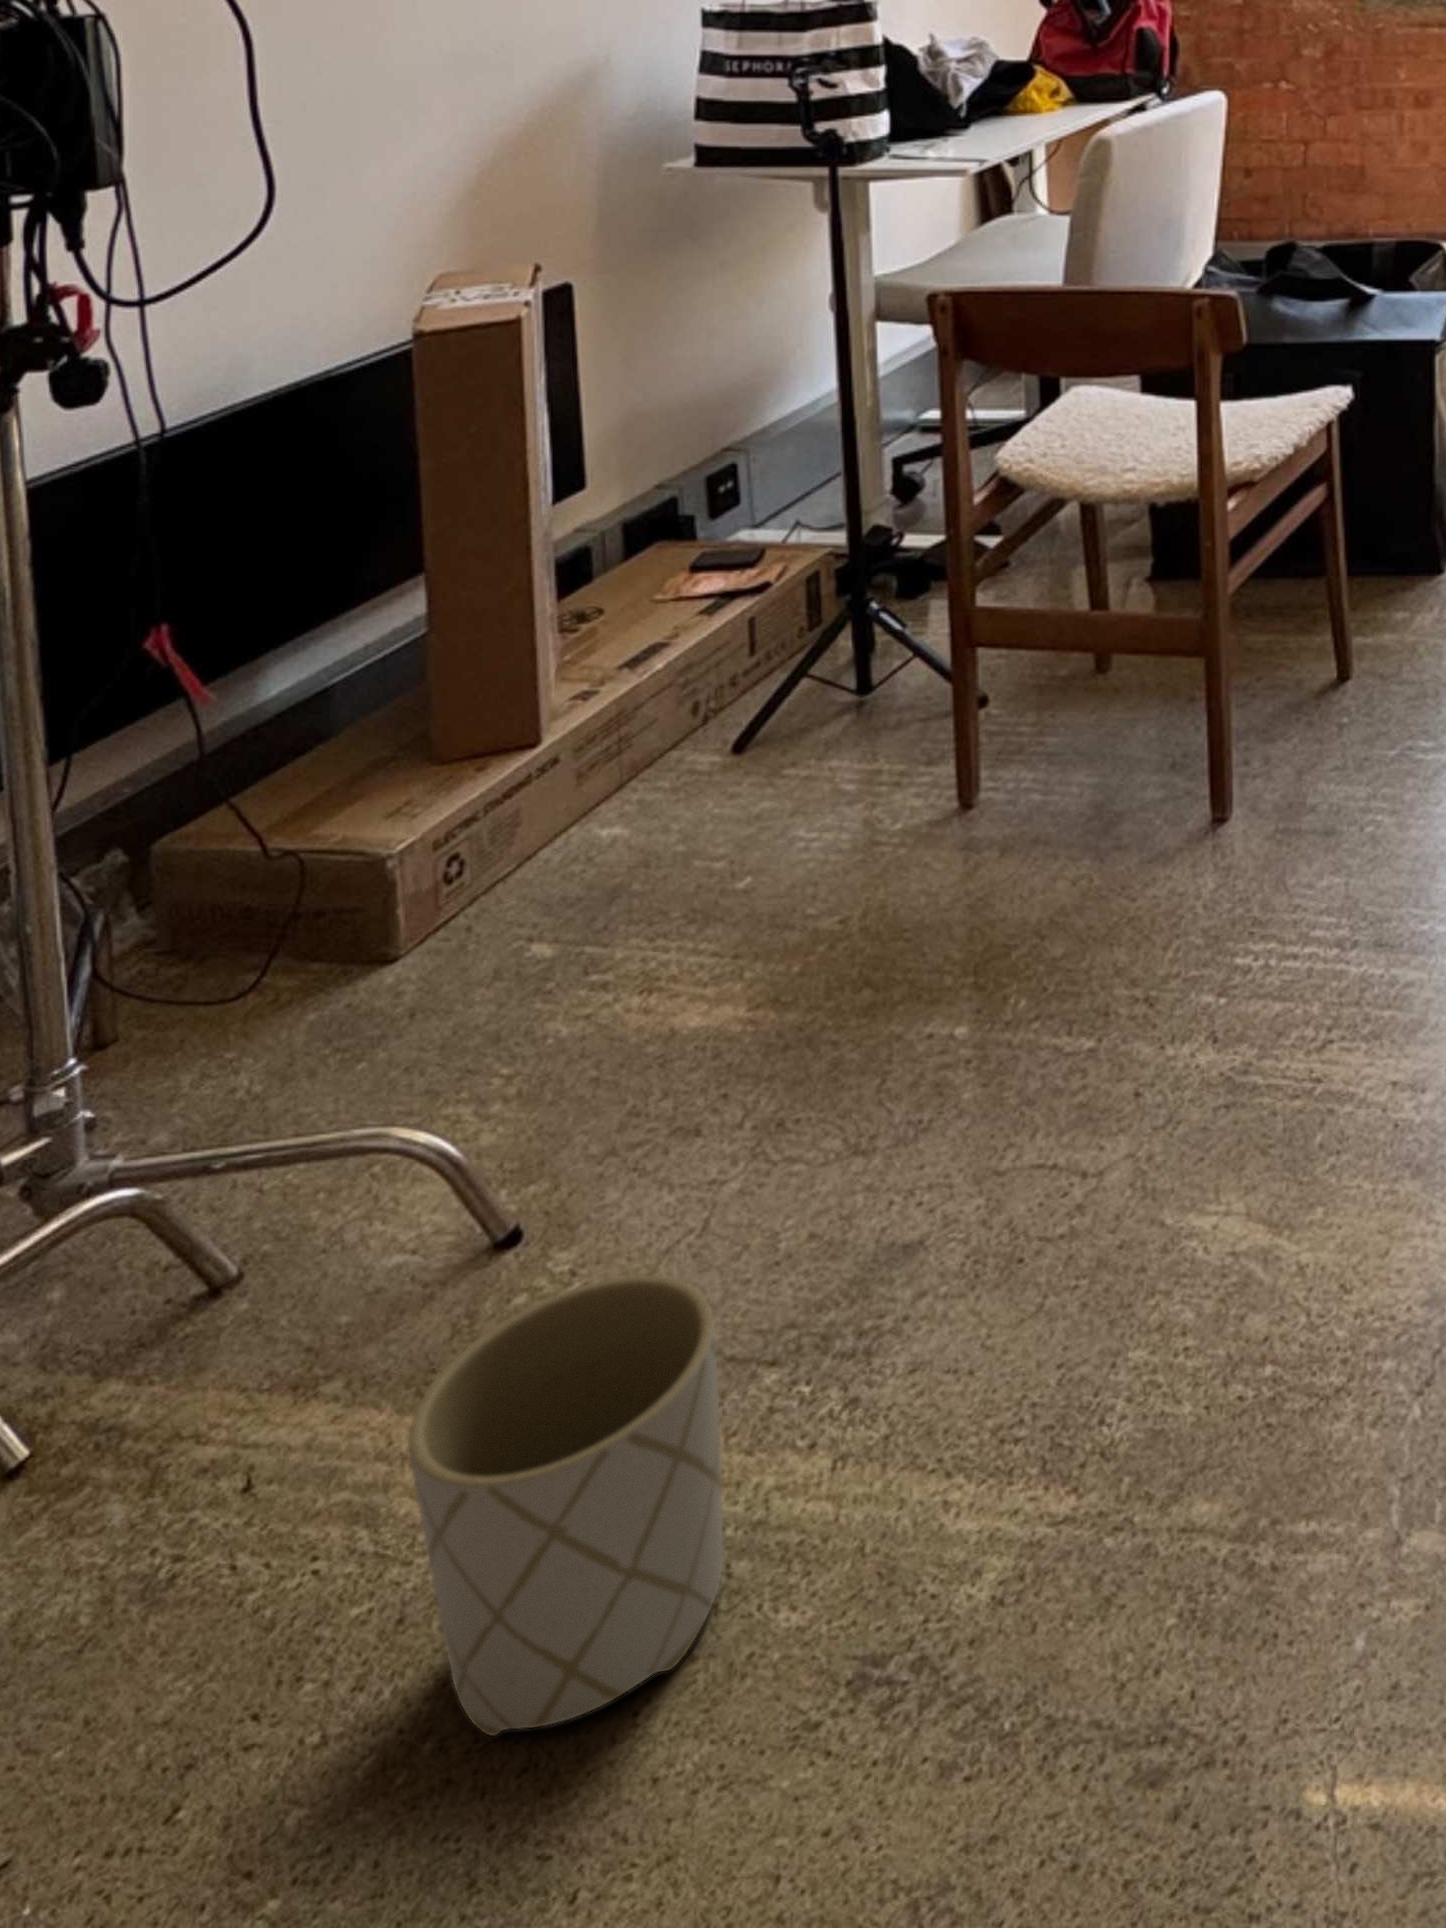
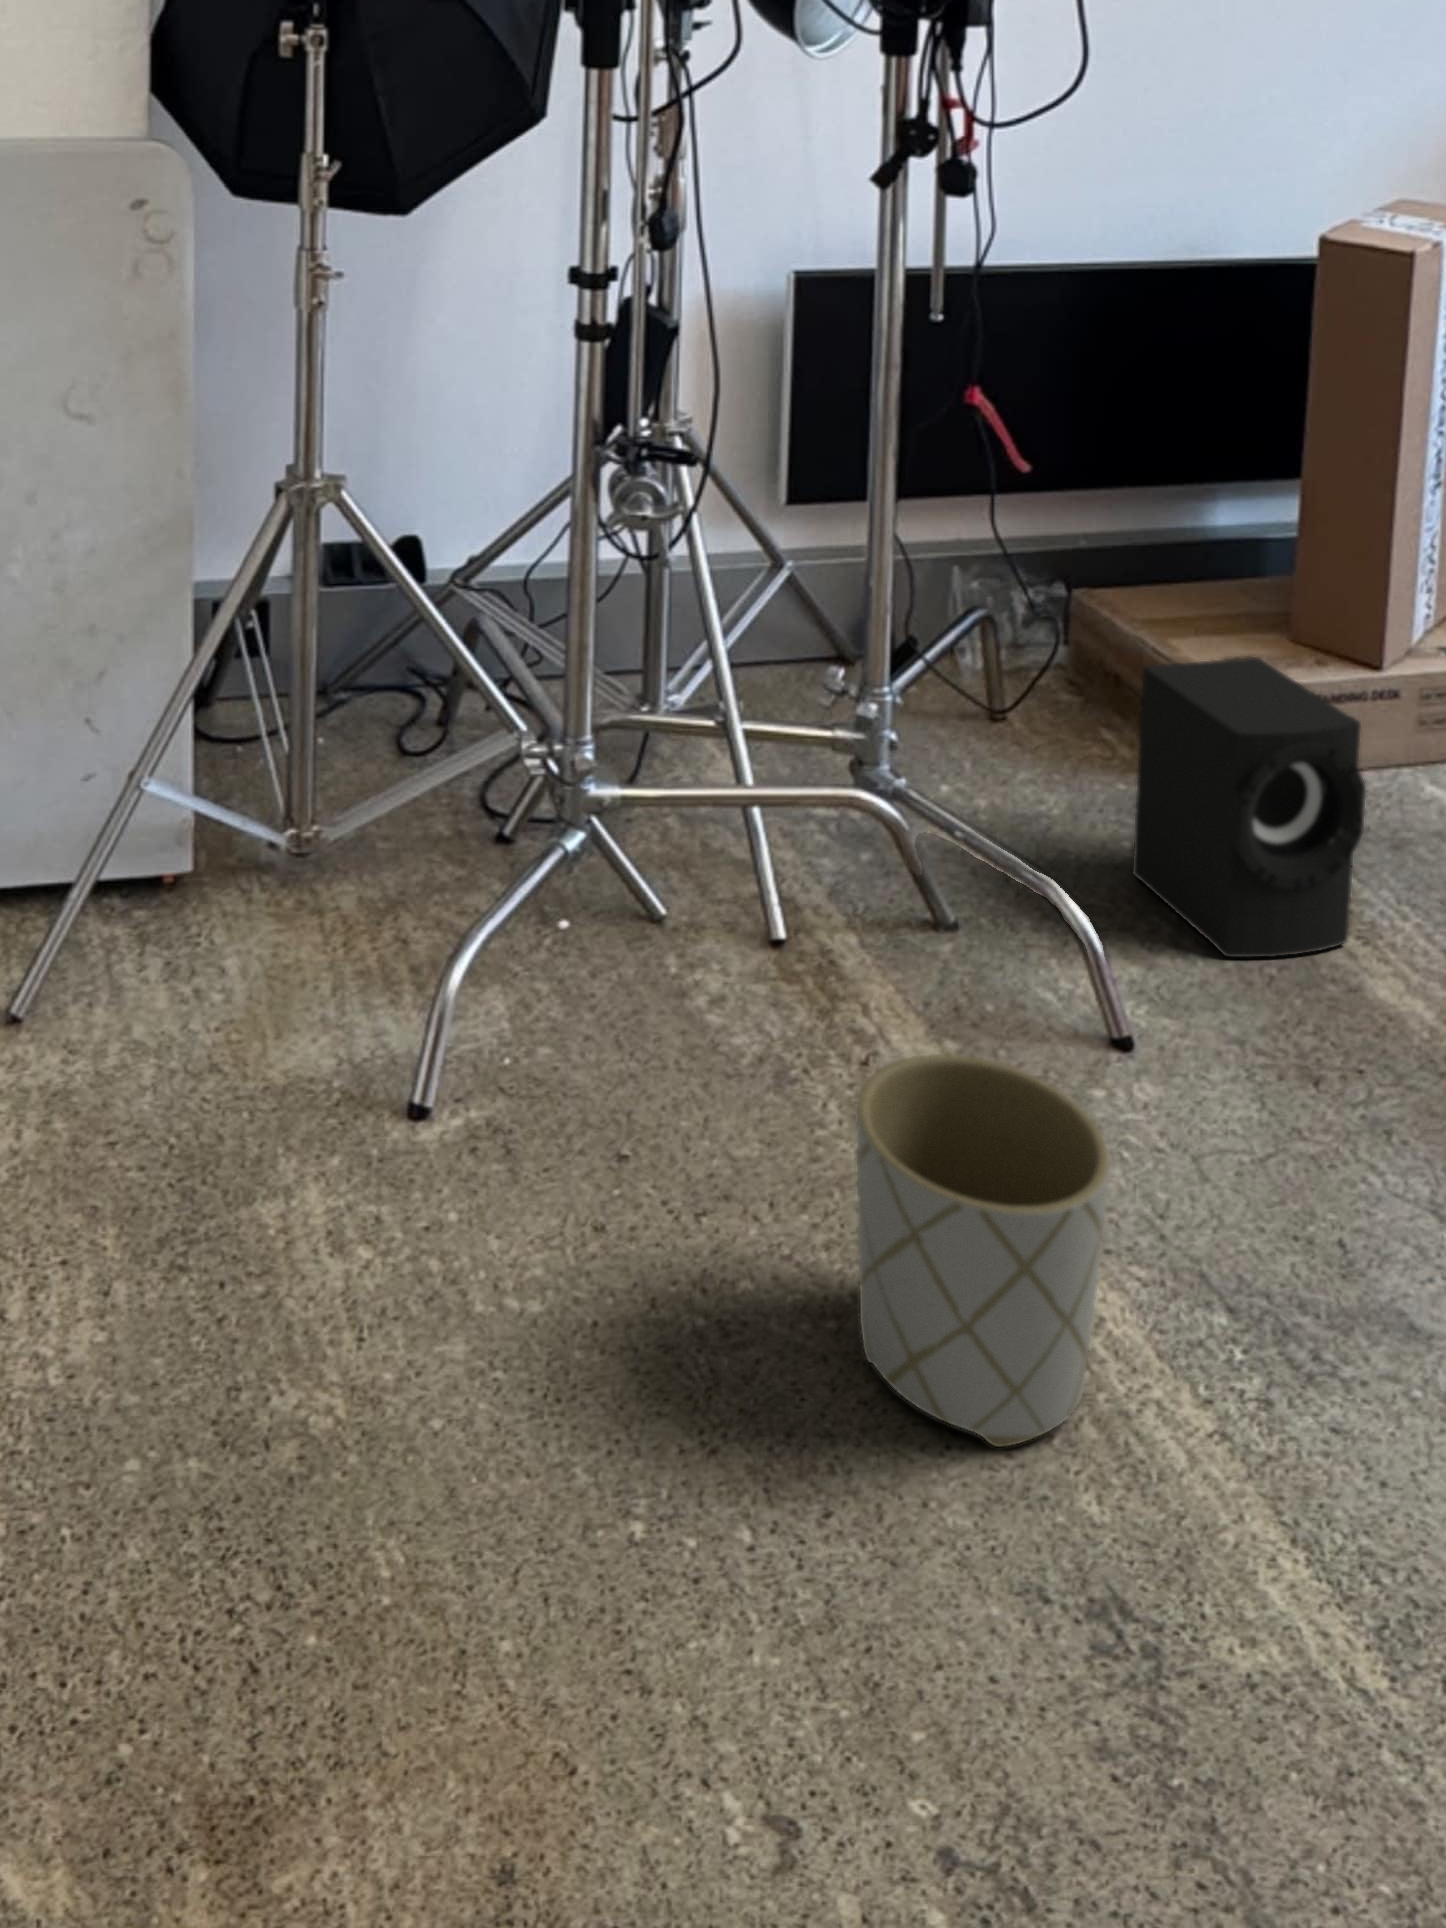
speaker: none [370,785,640,1095] -> present [1133,657,1366,957]

